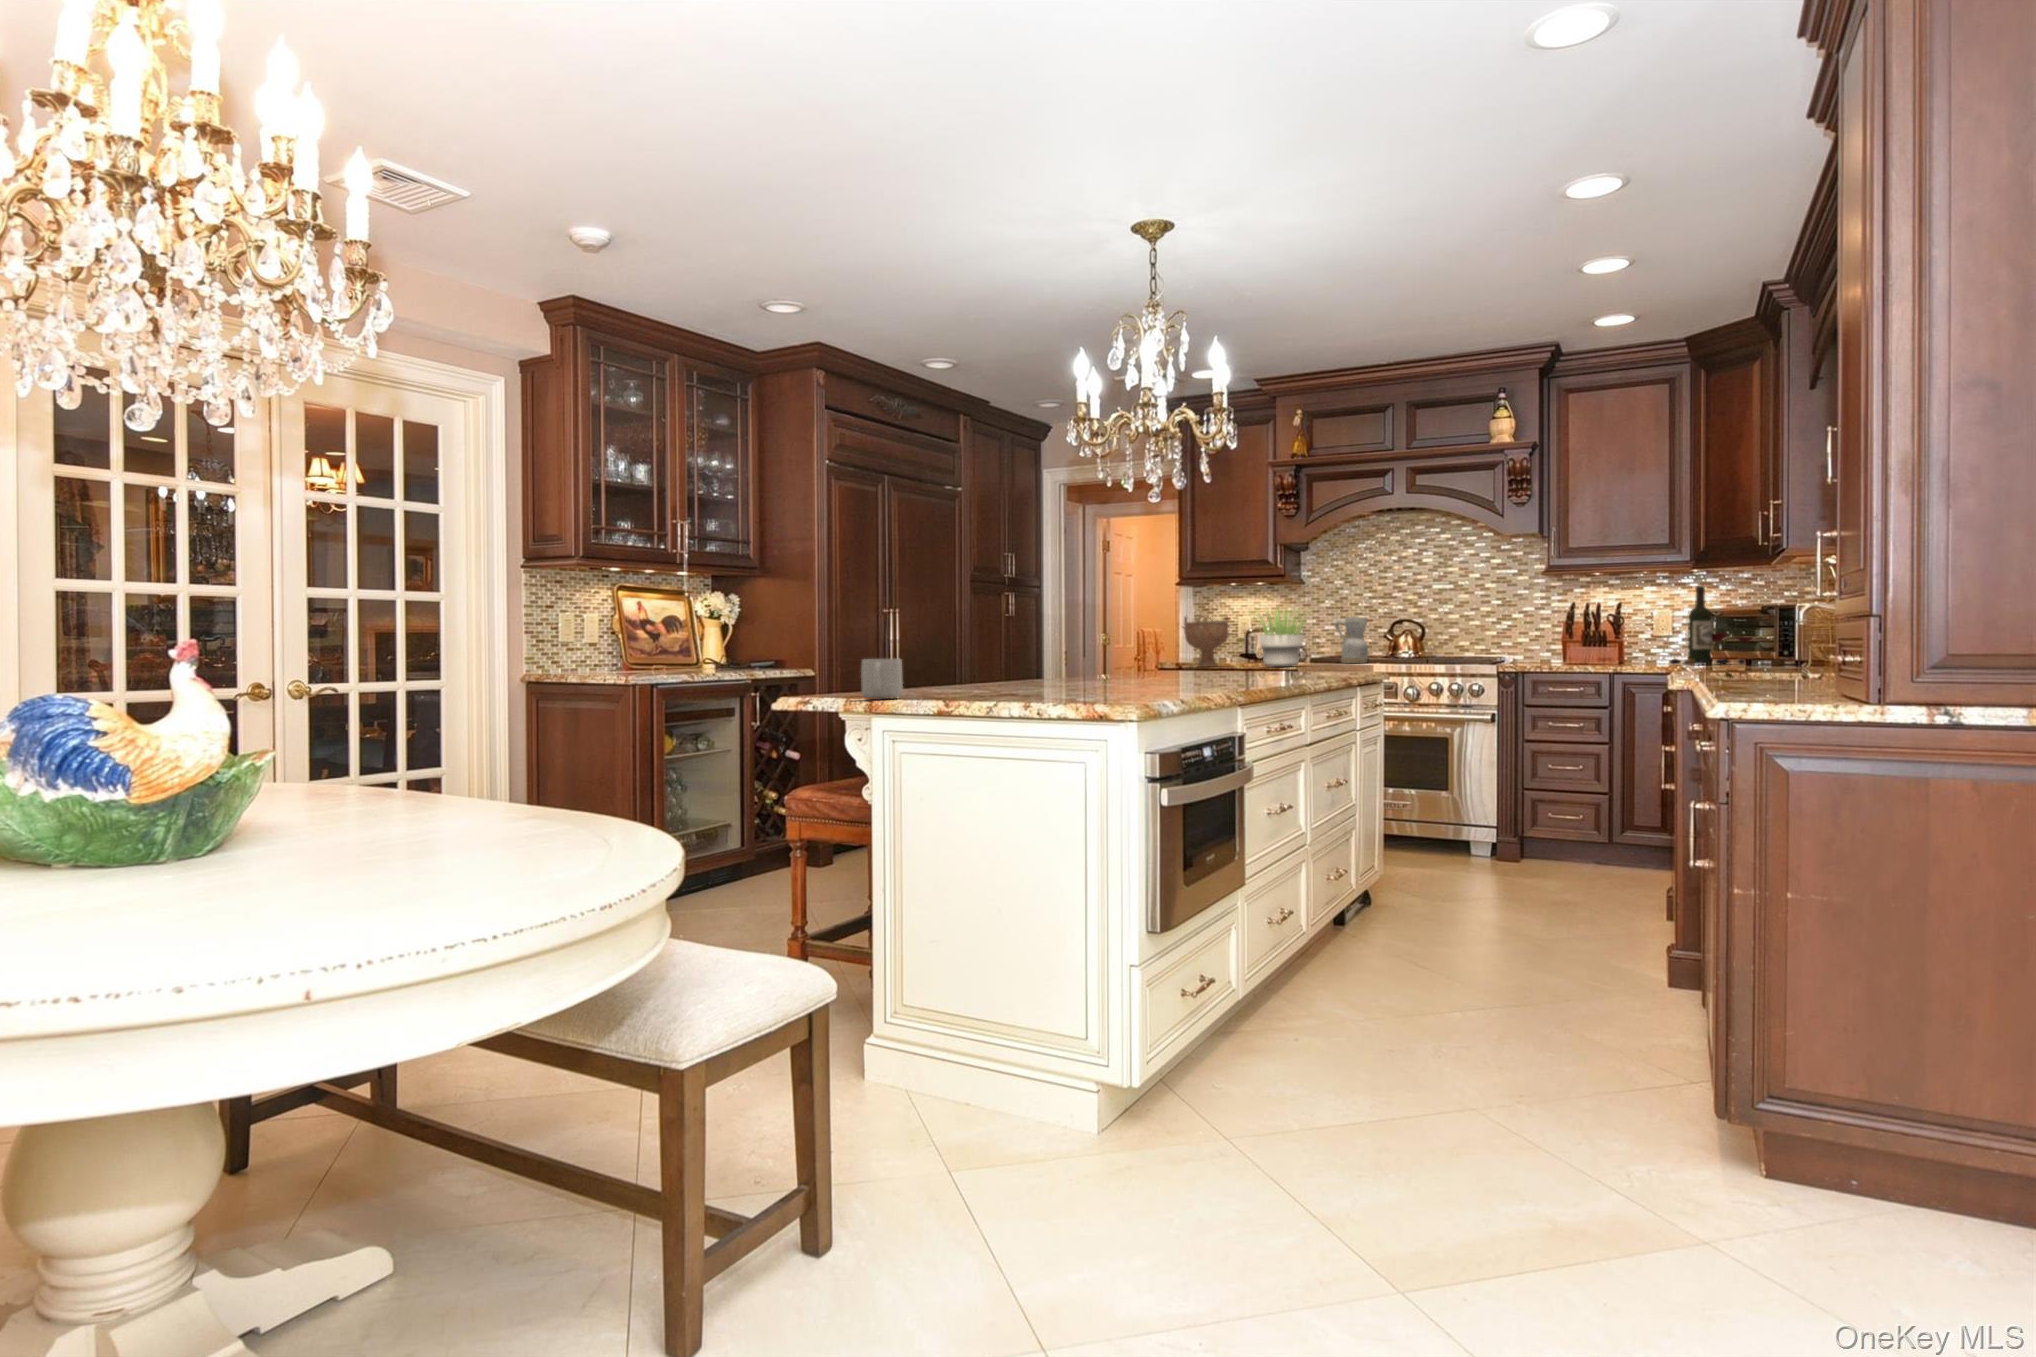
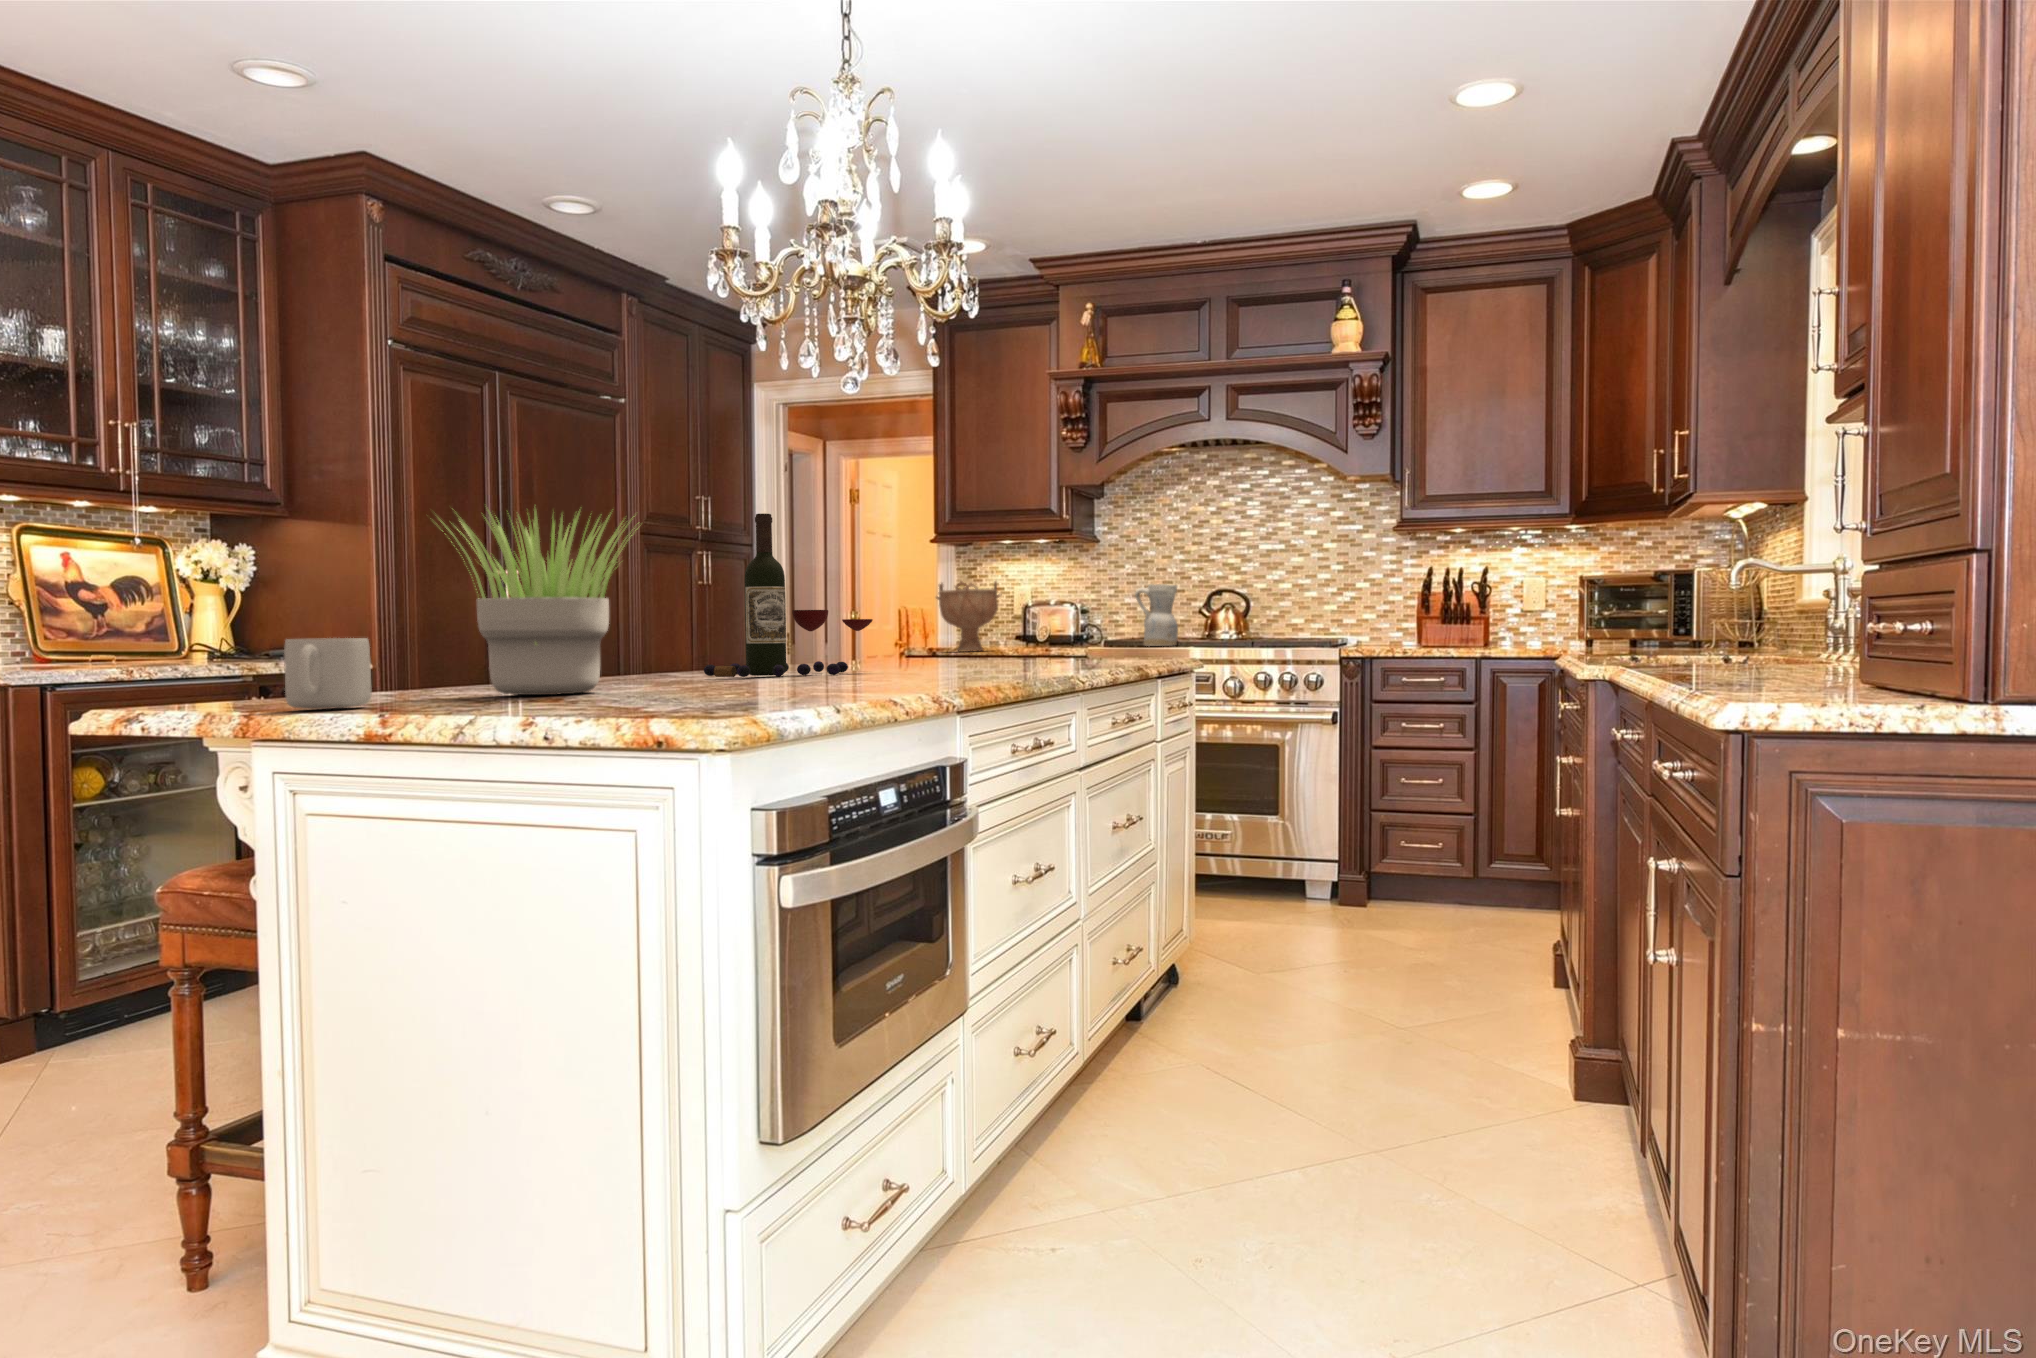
wine bottle: present [1671,586,1752,665] -> present [704,514,873,677]
potted plant: present [1252,607,1304,667] -> present [447,507,637,695]

